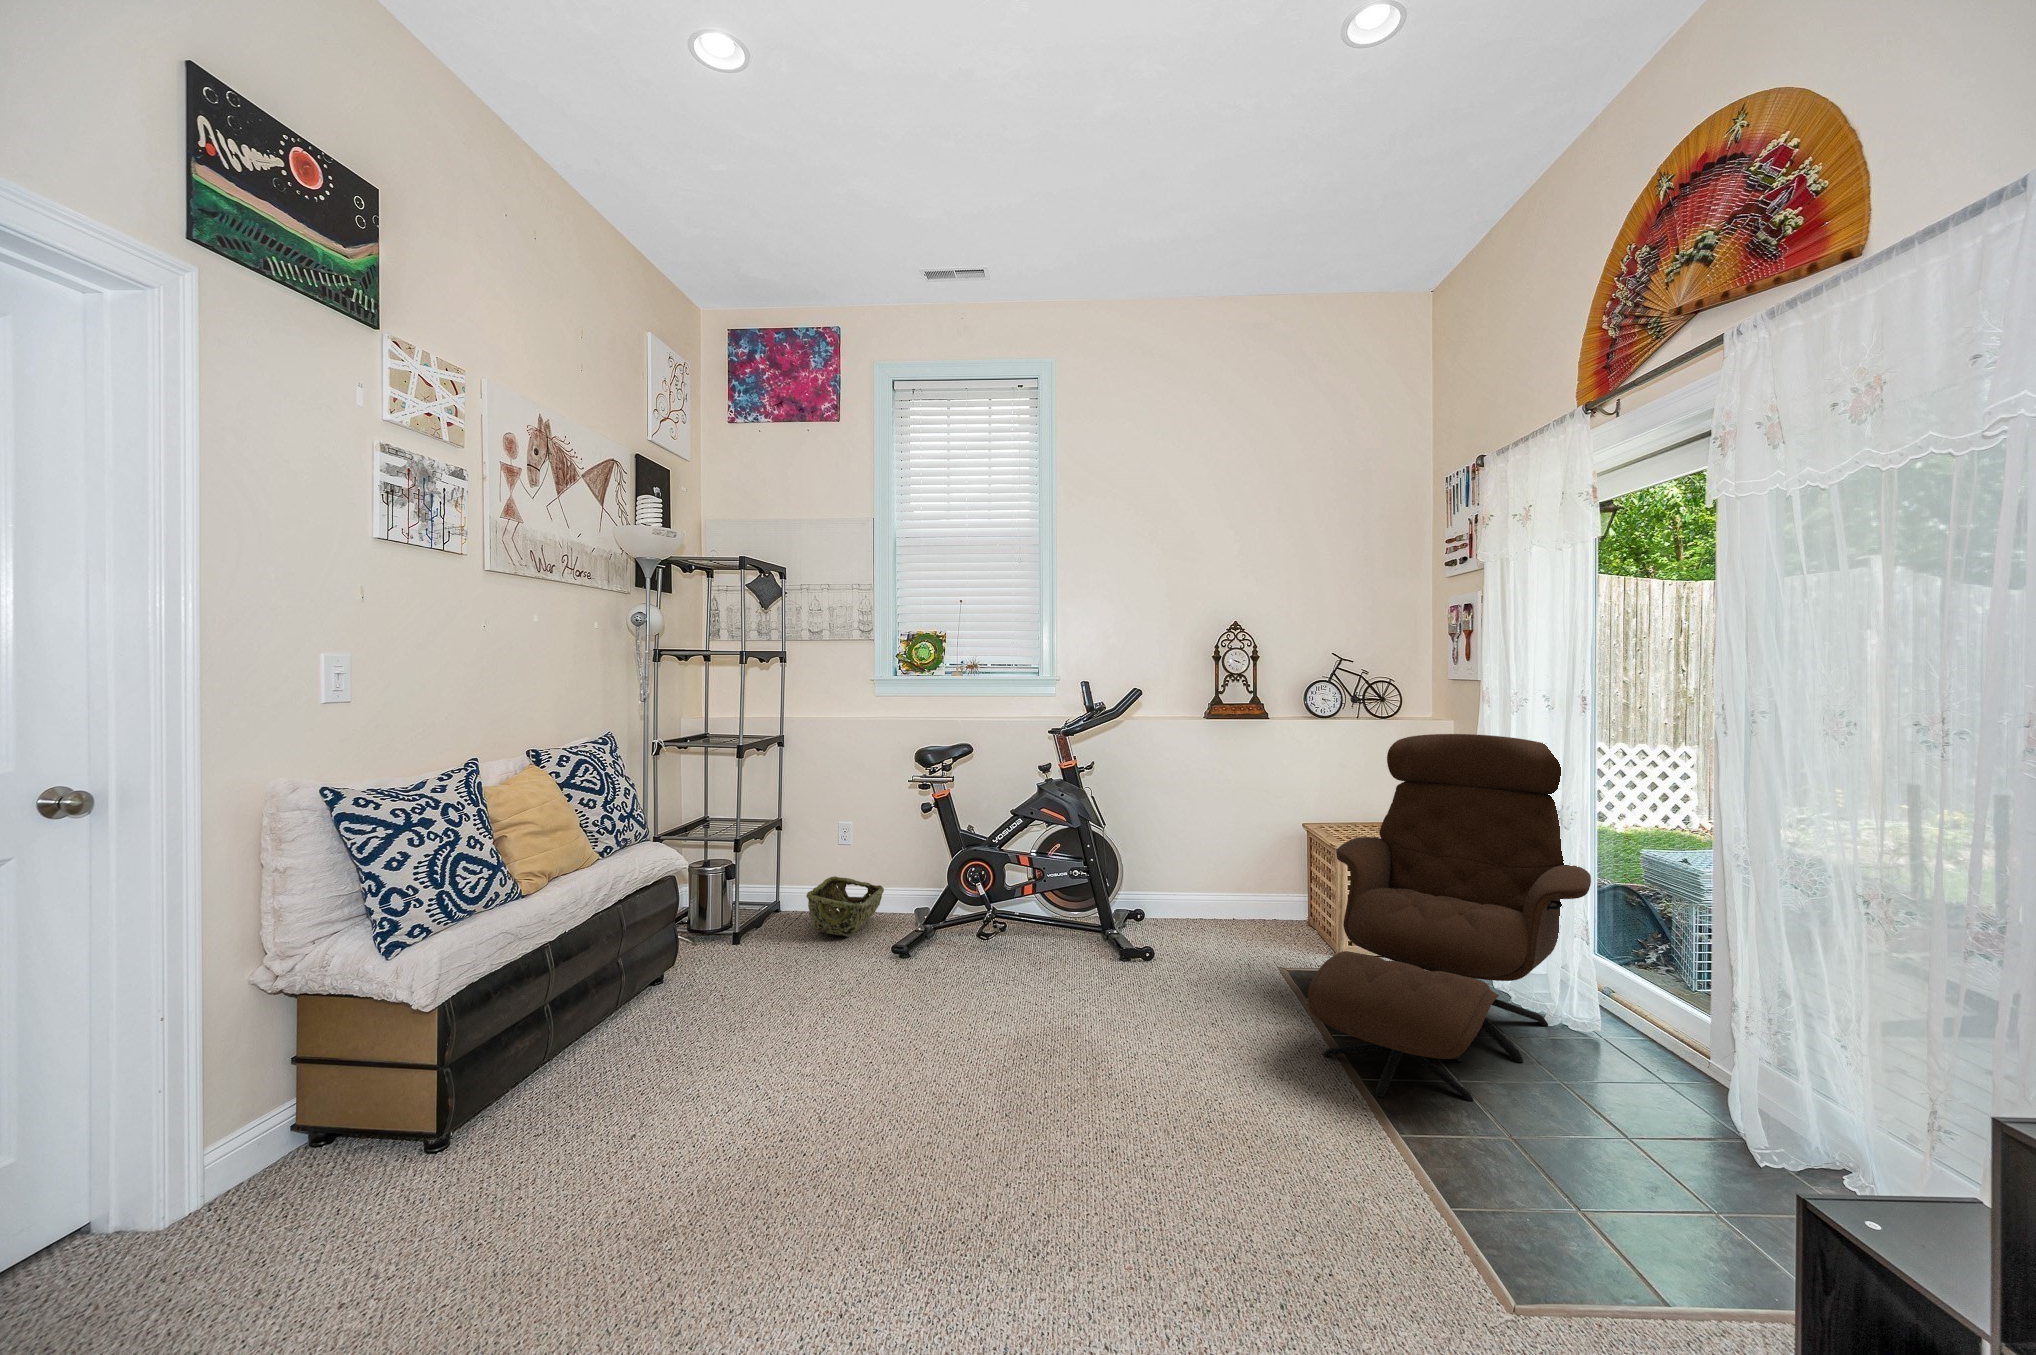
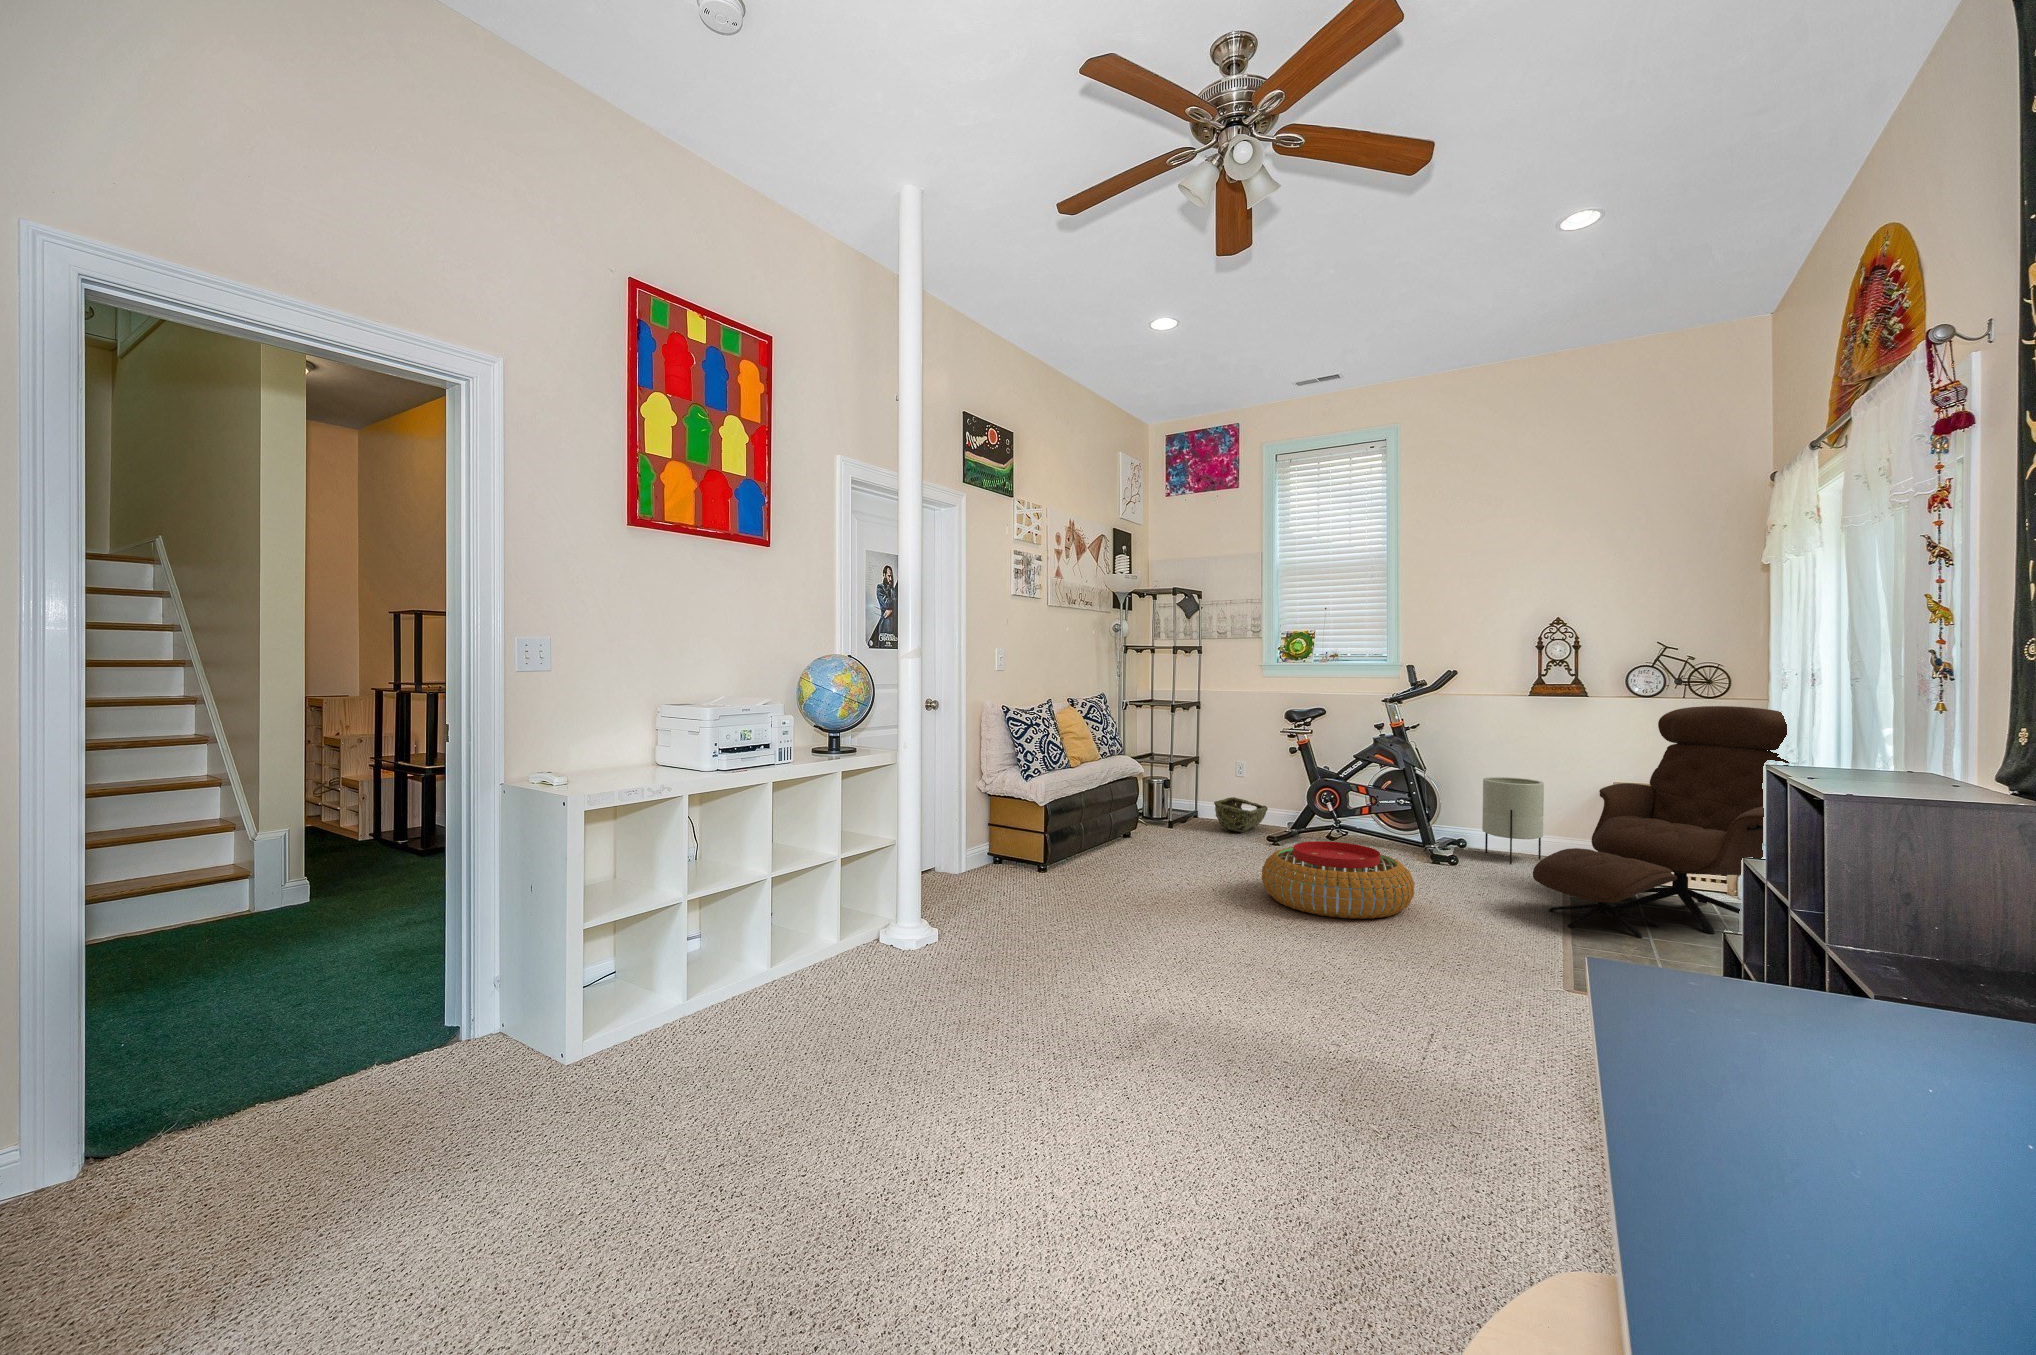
planter: none [1166,825,1236,946] -> present [1482,777,1544,864]
pouf: none [912,993,1172,1183] -> present [1262,841,1415,919]

